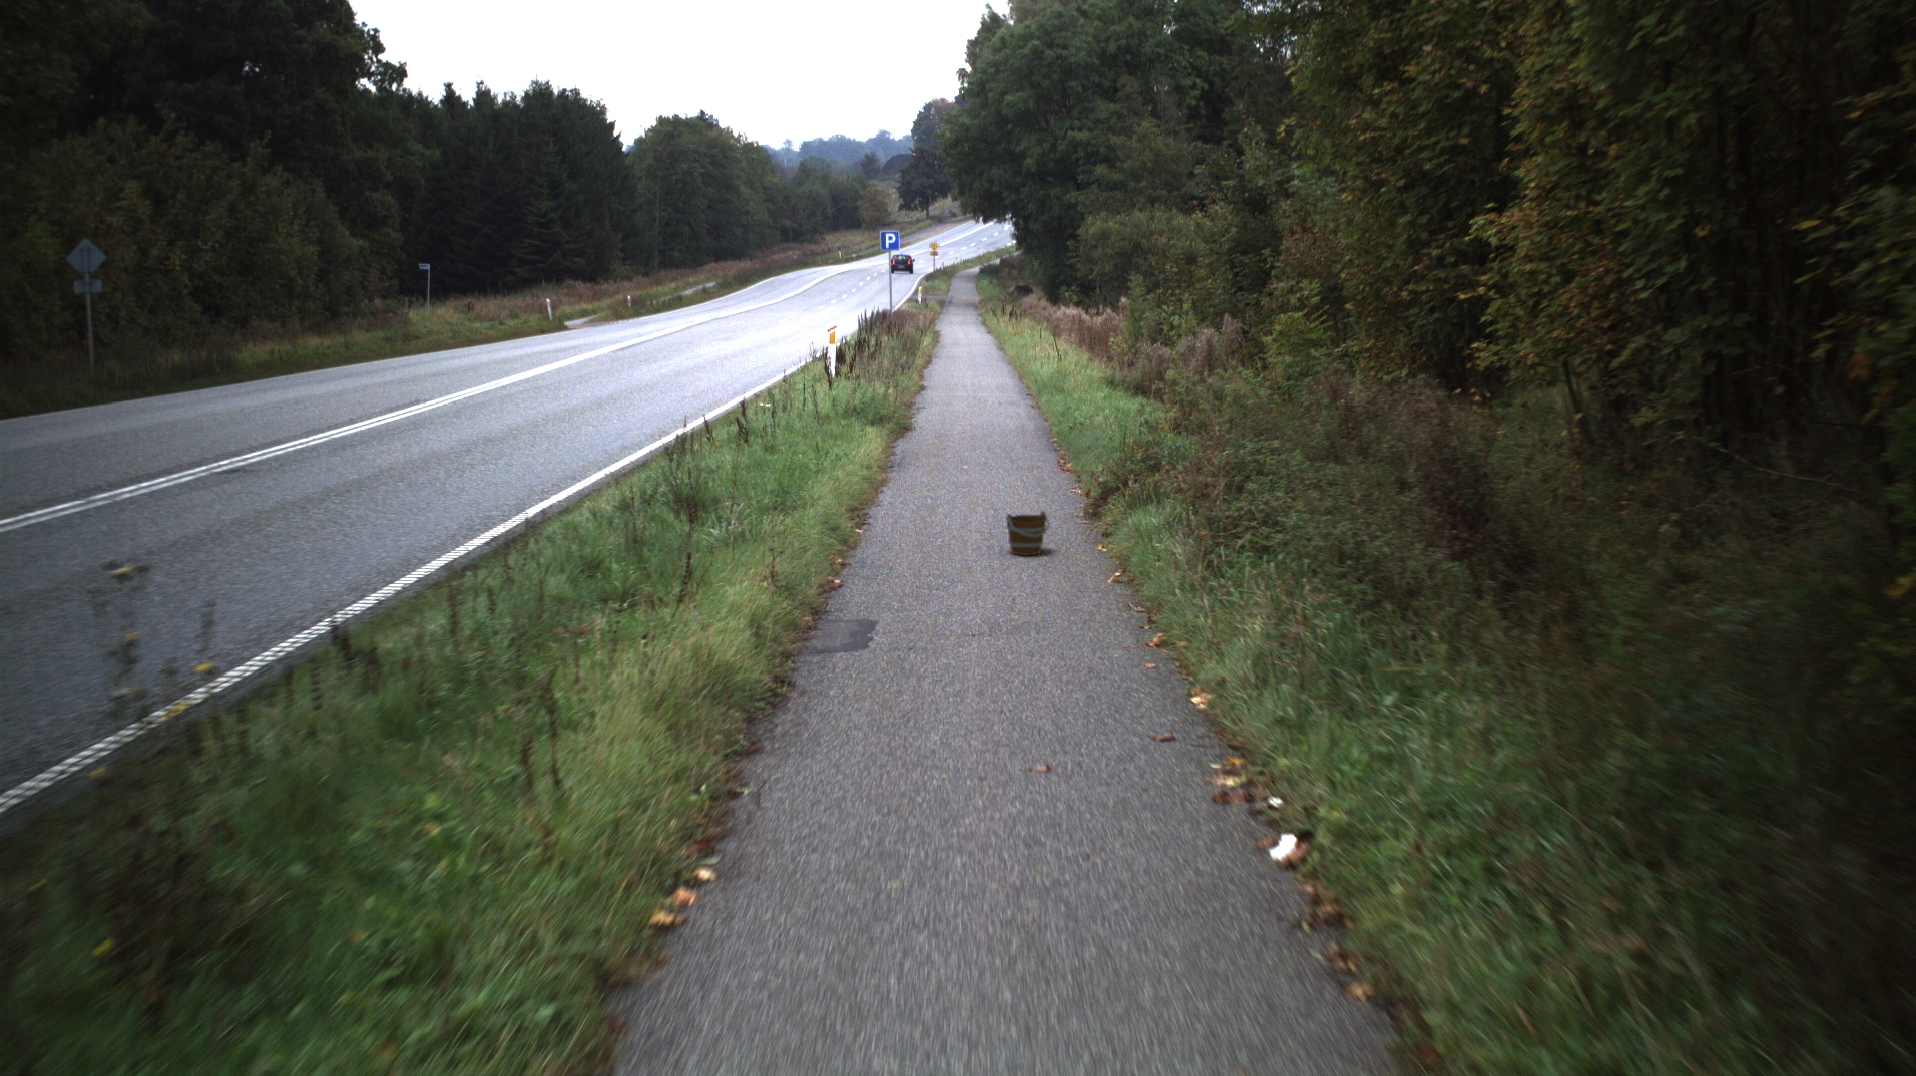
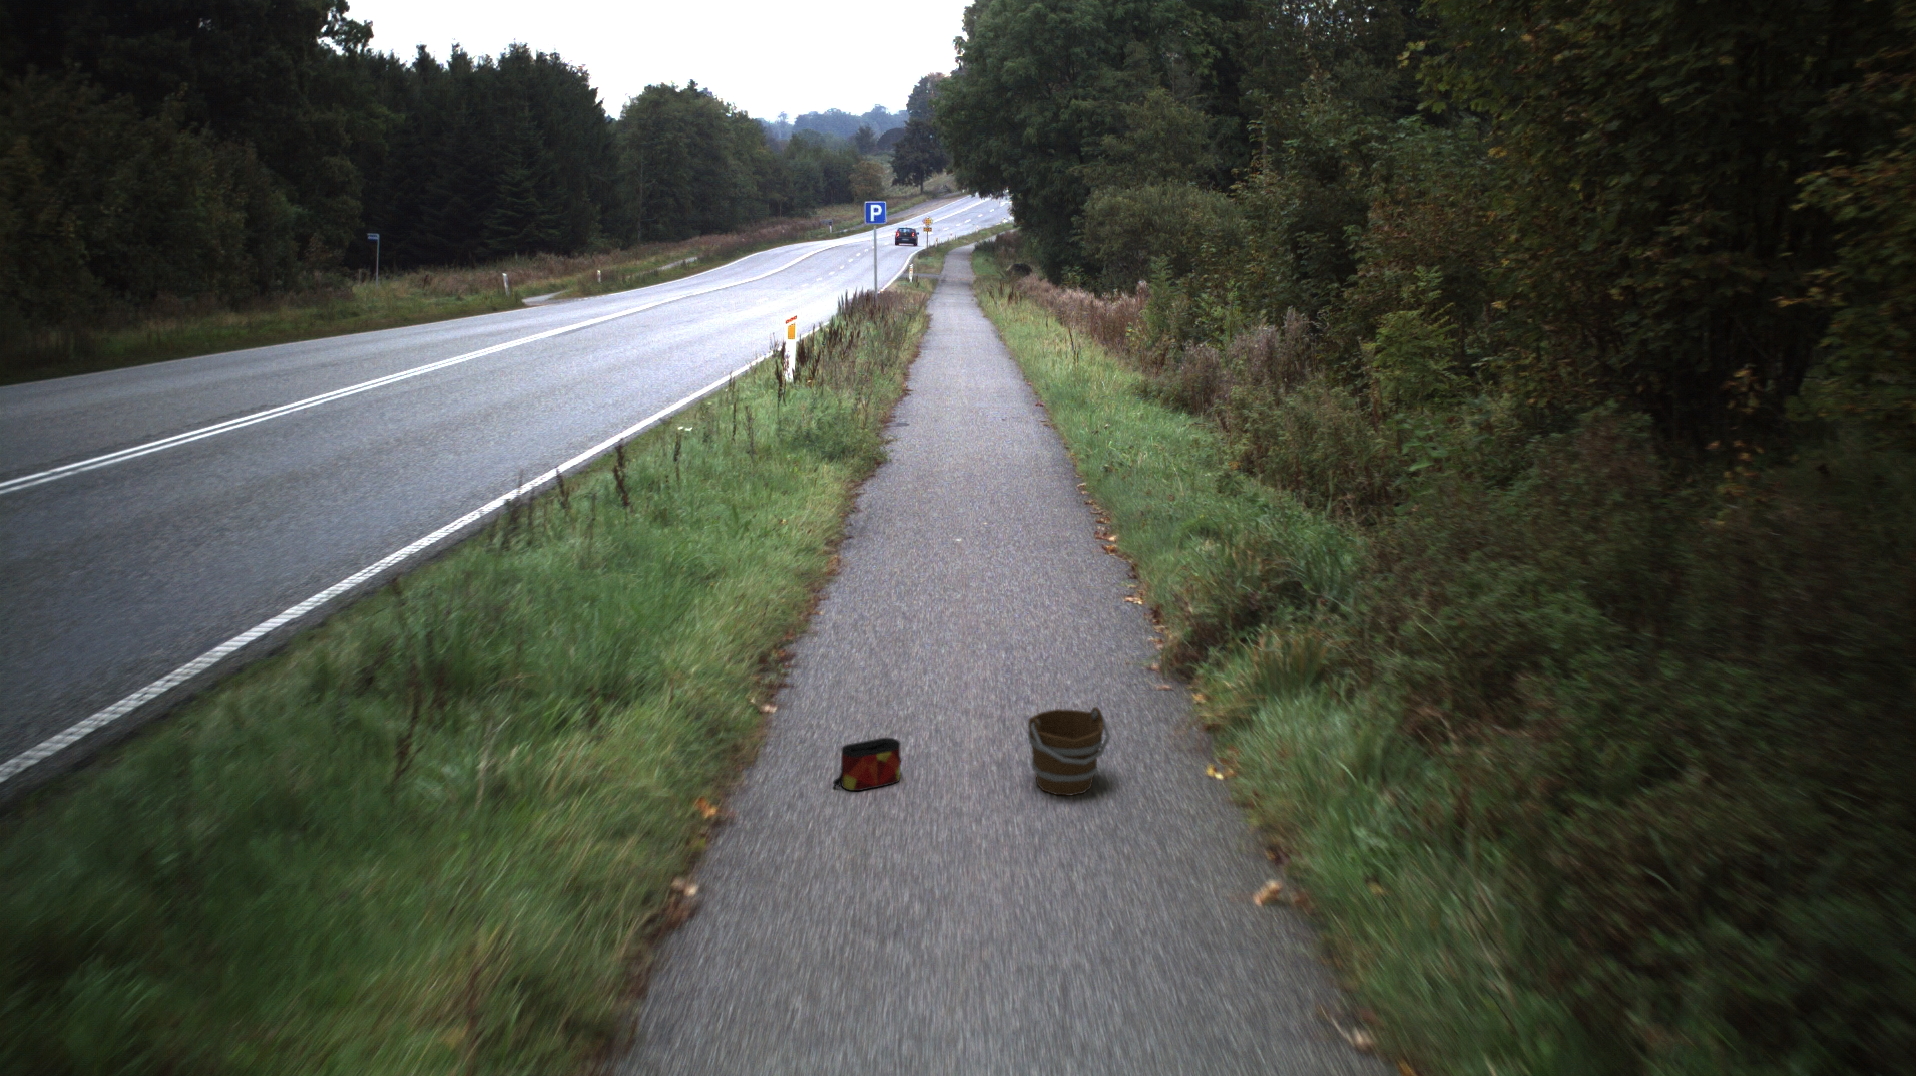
bag: none [903,530,939,555] -> present [833,738,901,791]

